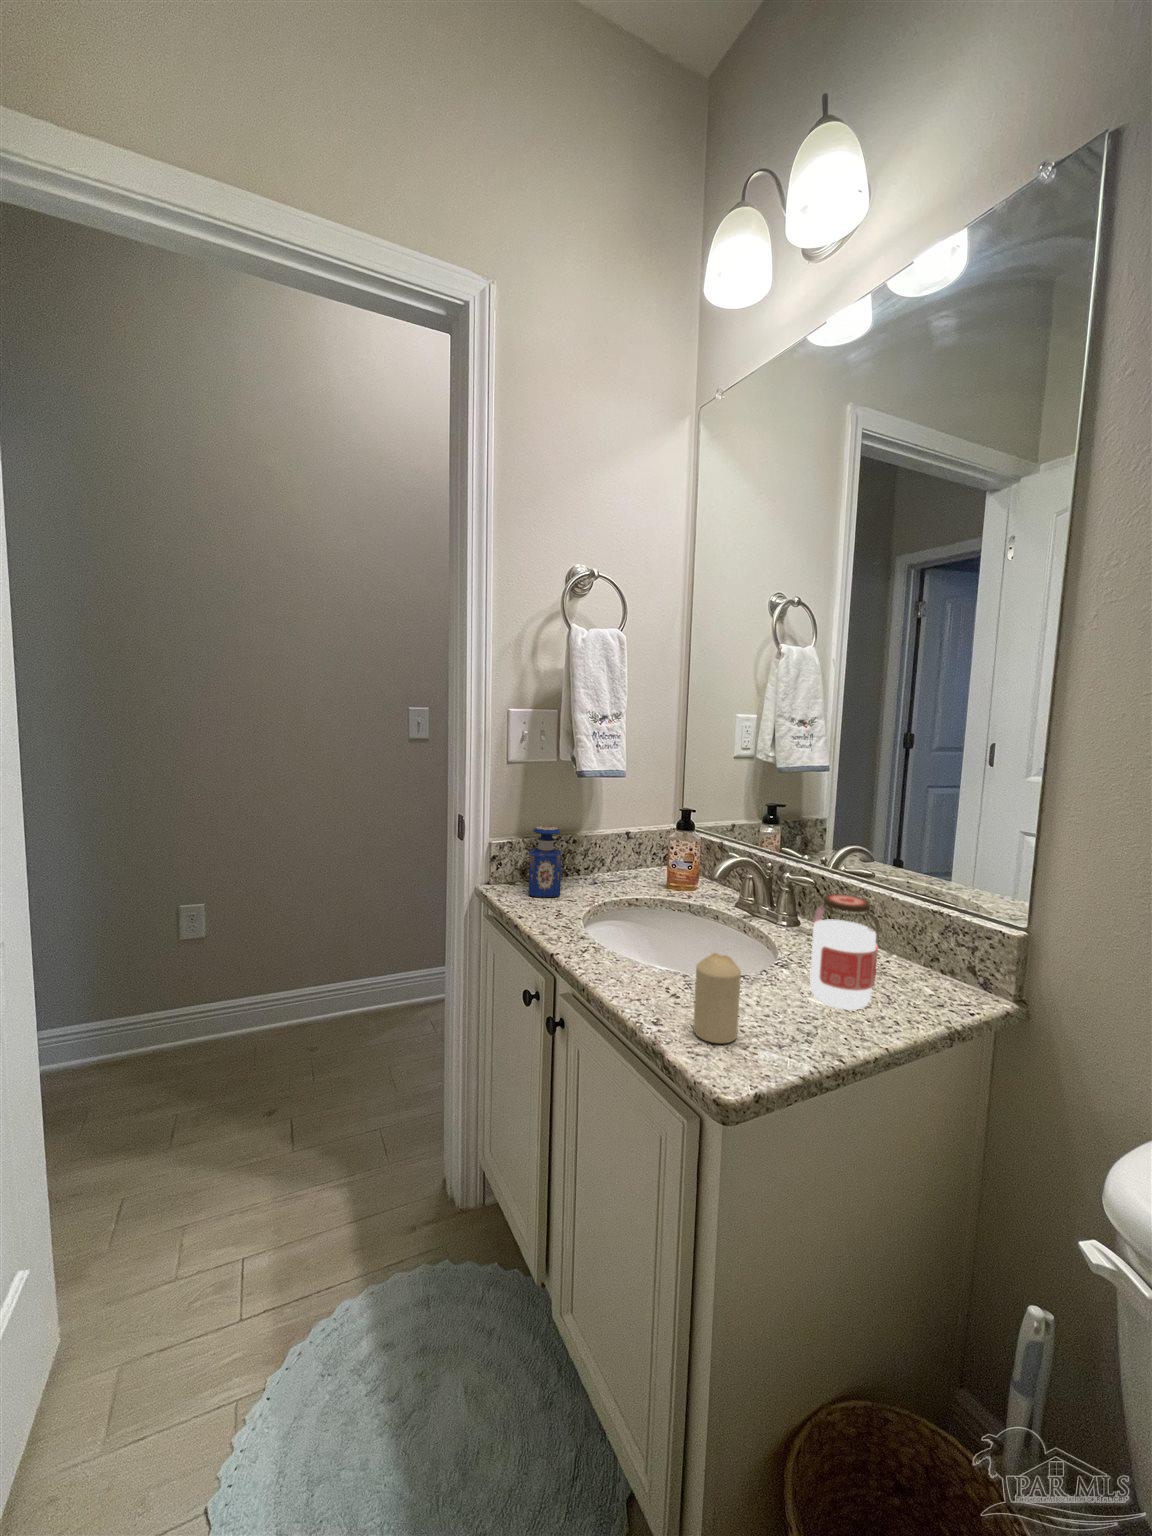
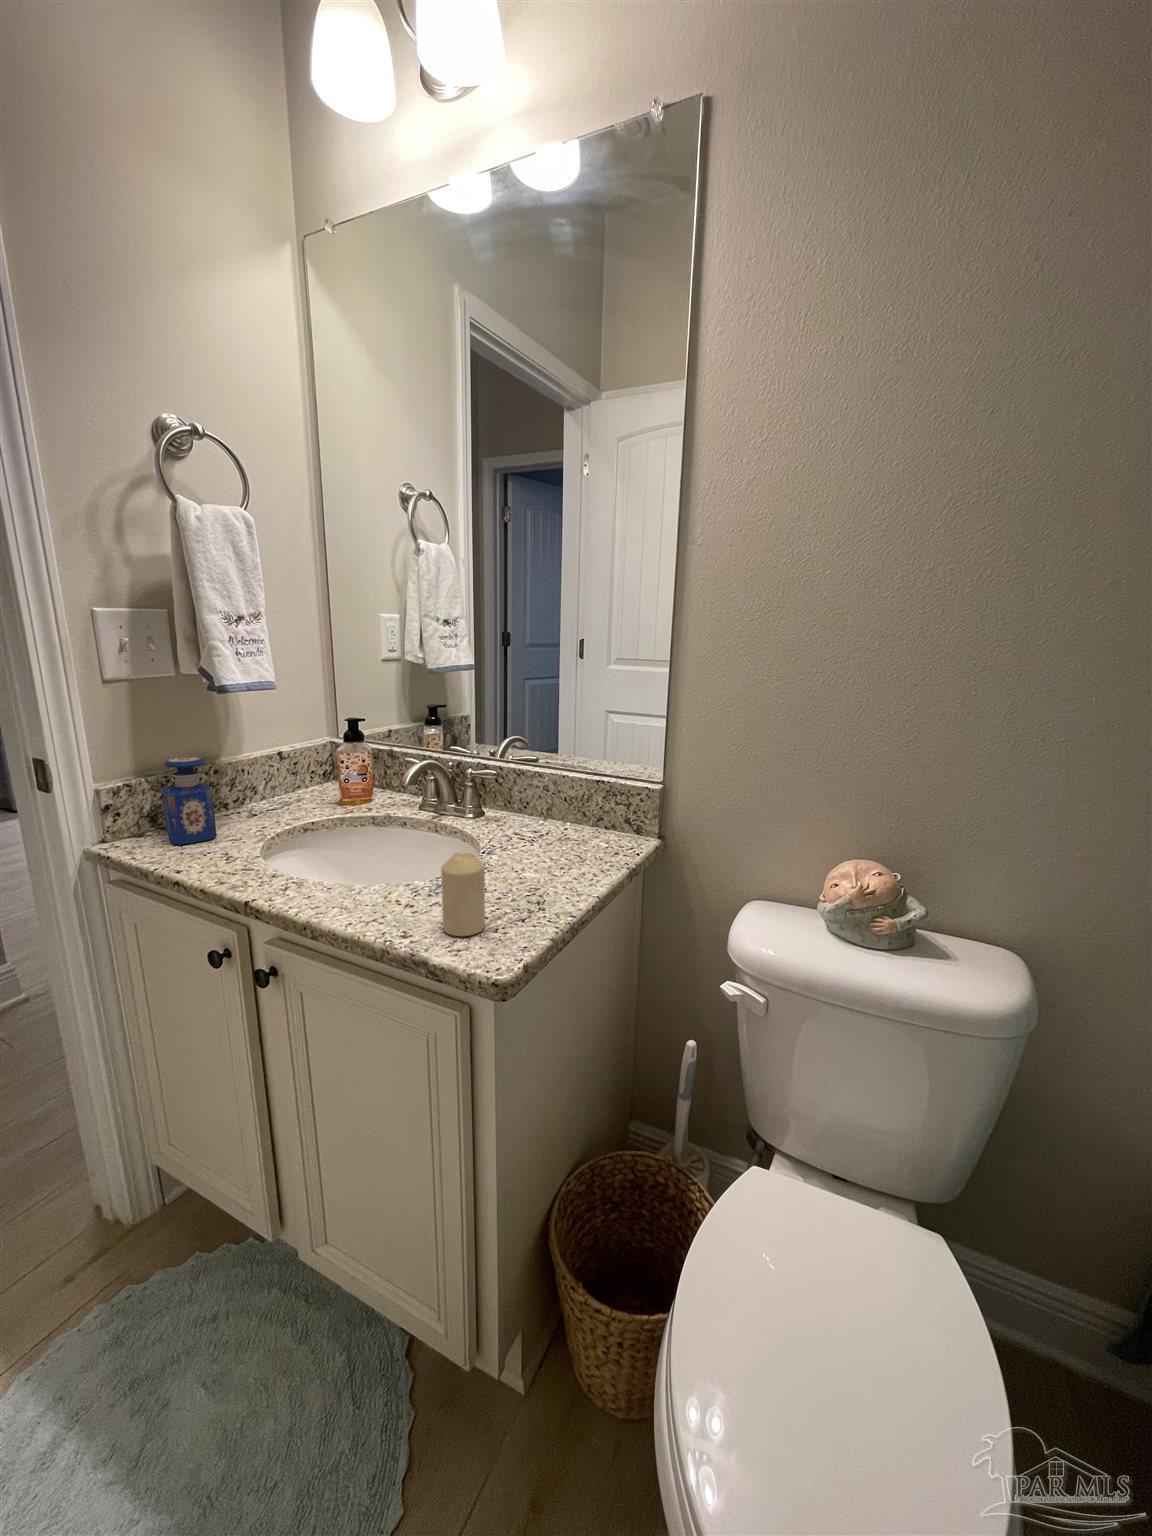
jar: present [810,894,880,1010] -> none [521,778,578,878]

